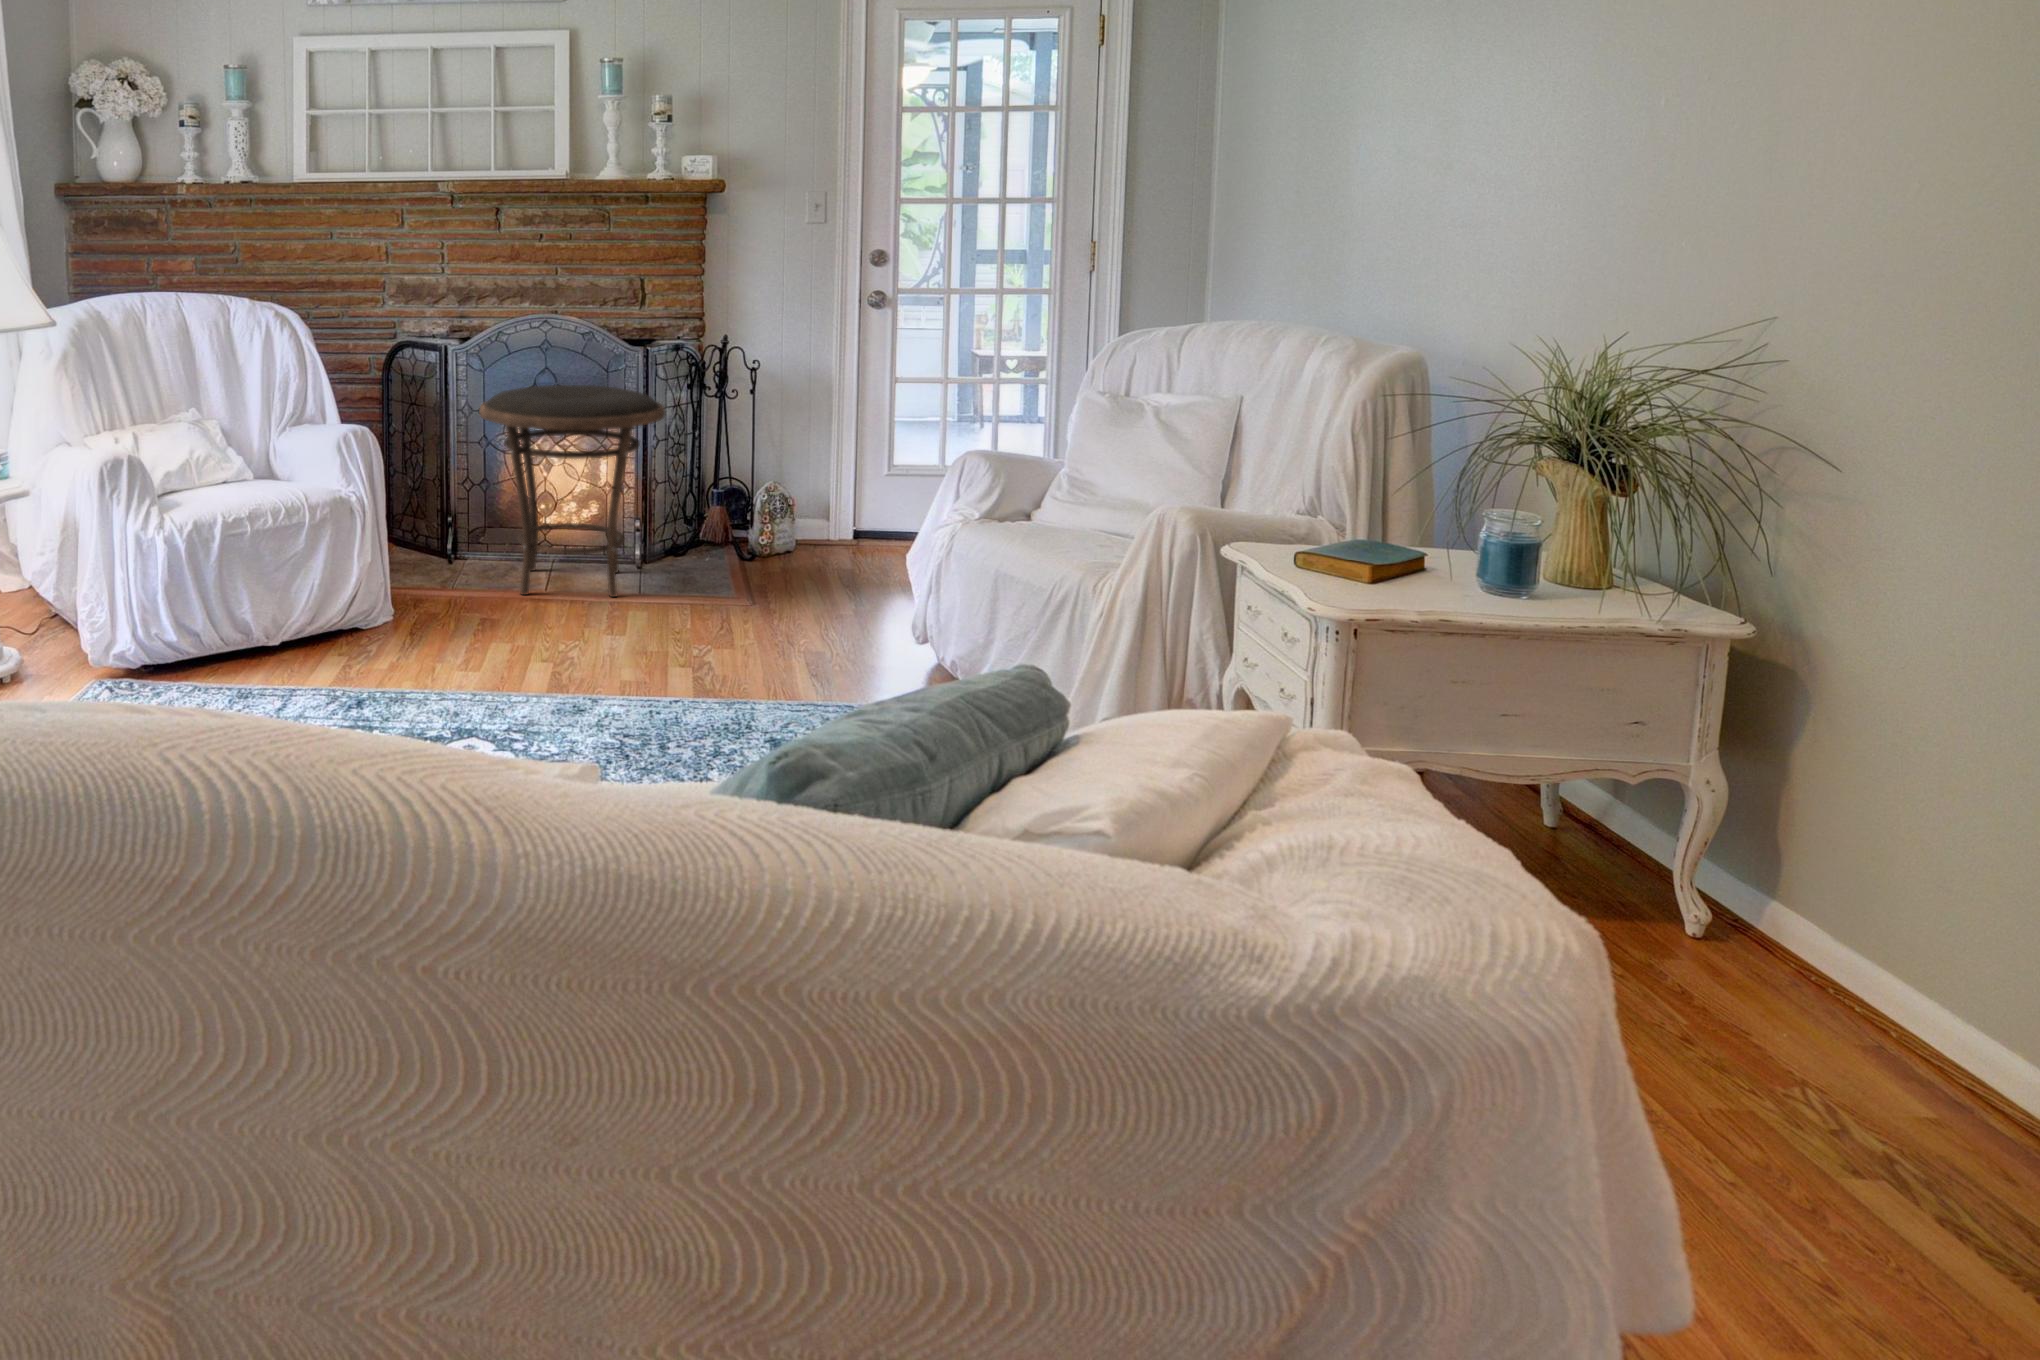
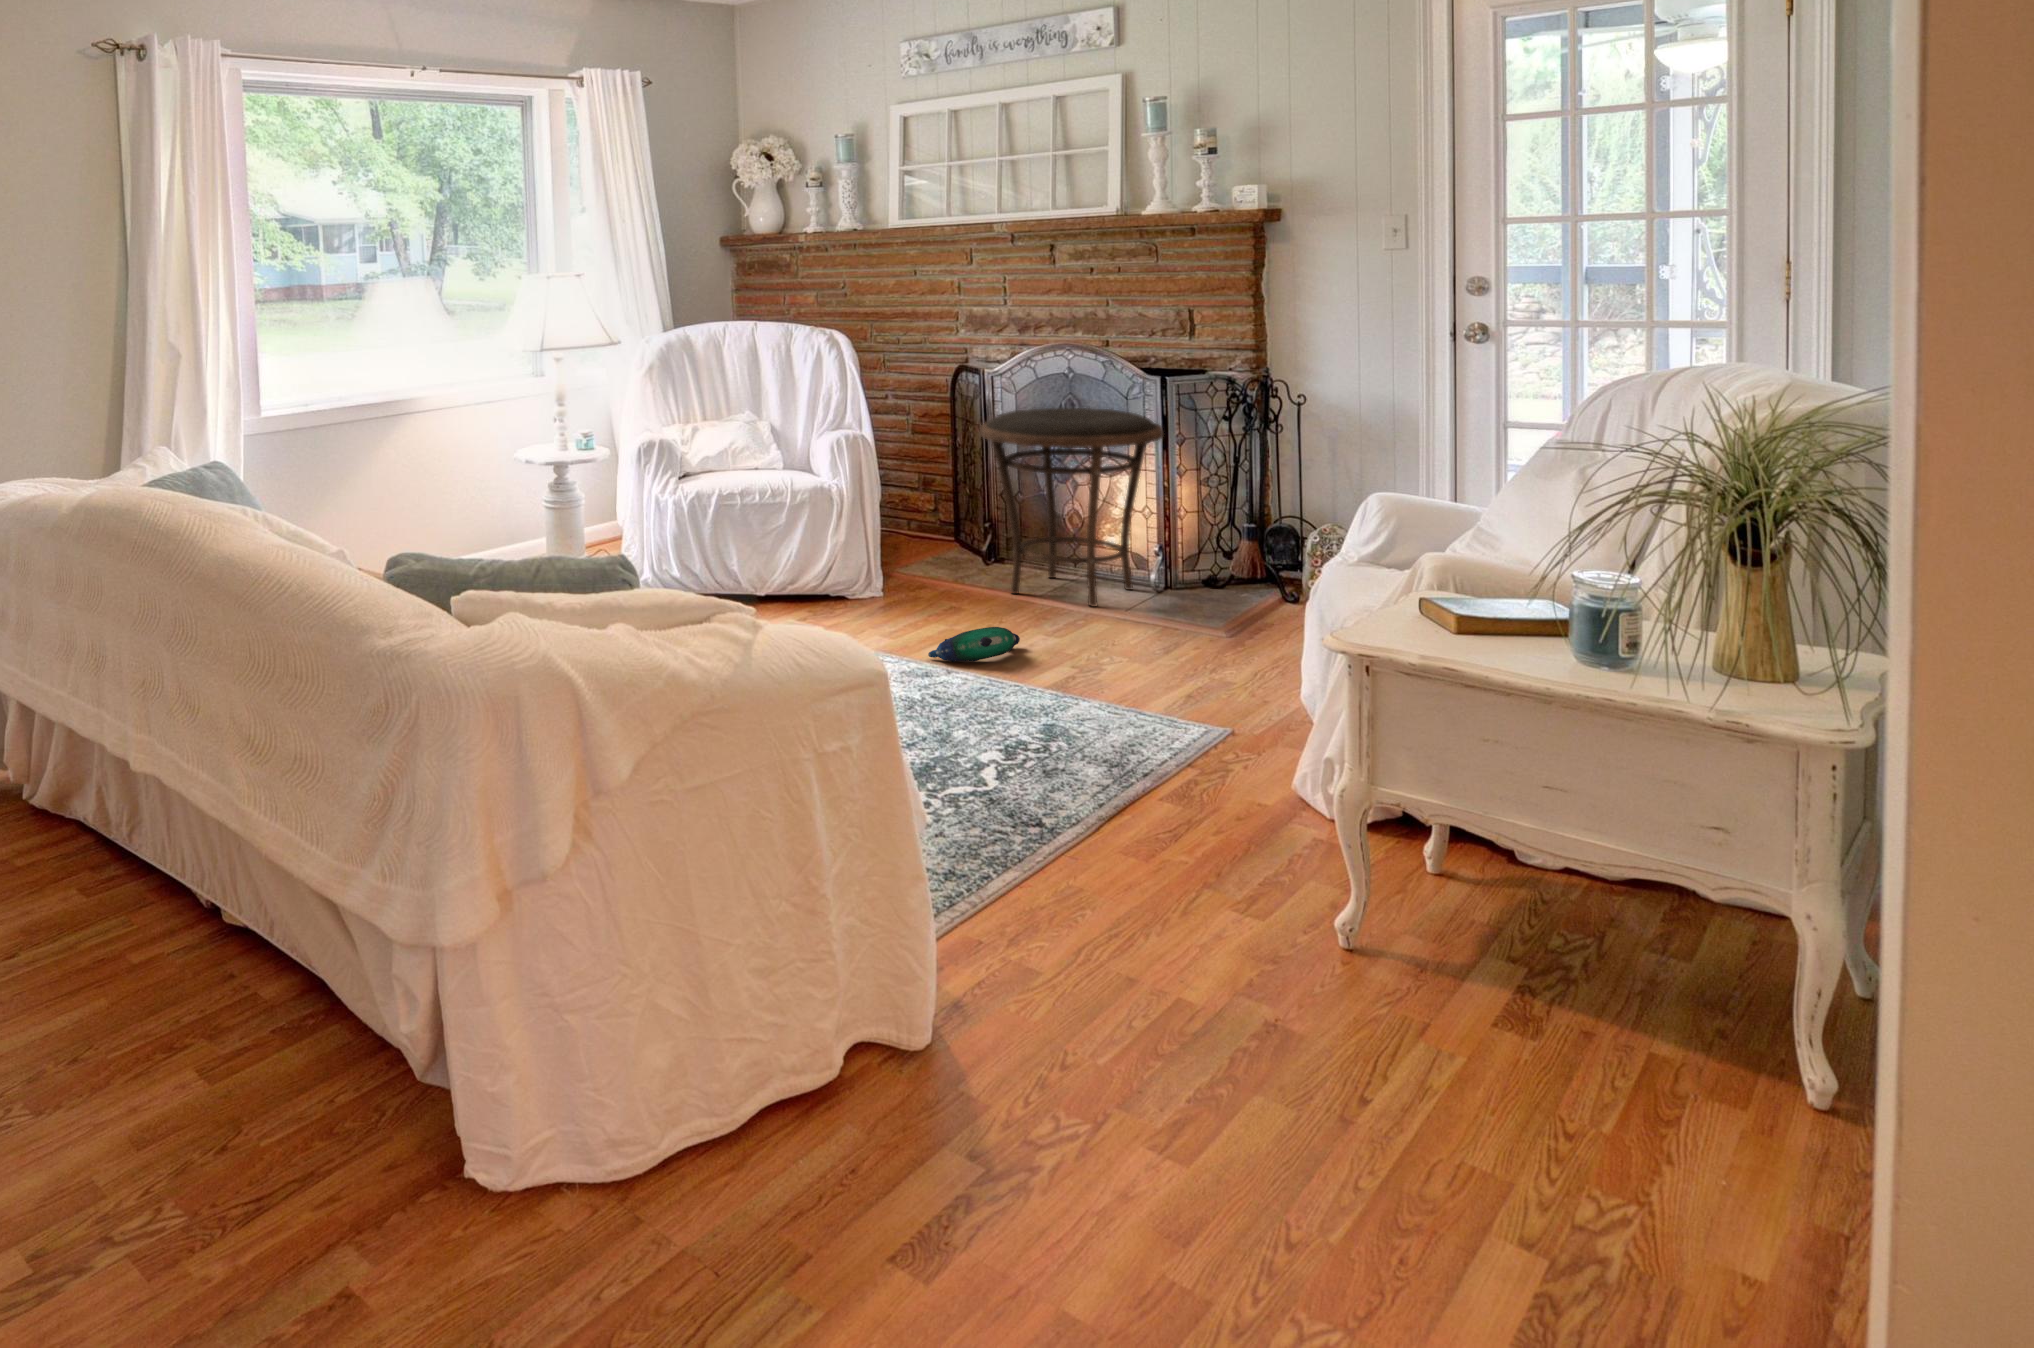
plush toy: none [559,640,637,690] -> present [928,627,1020,662]

